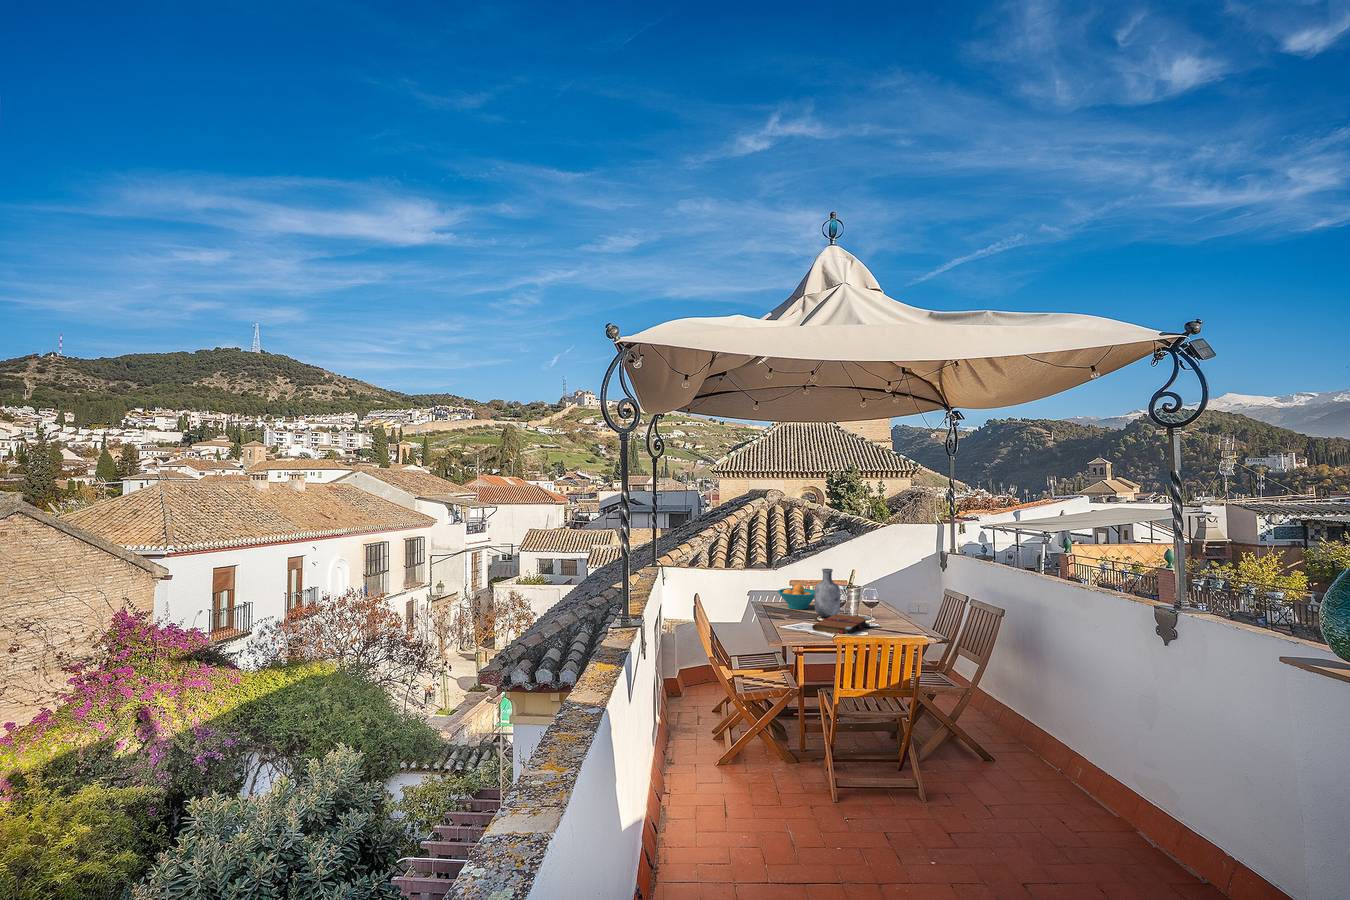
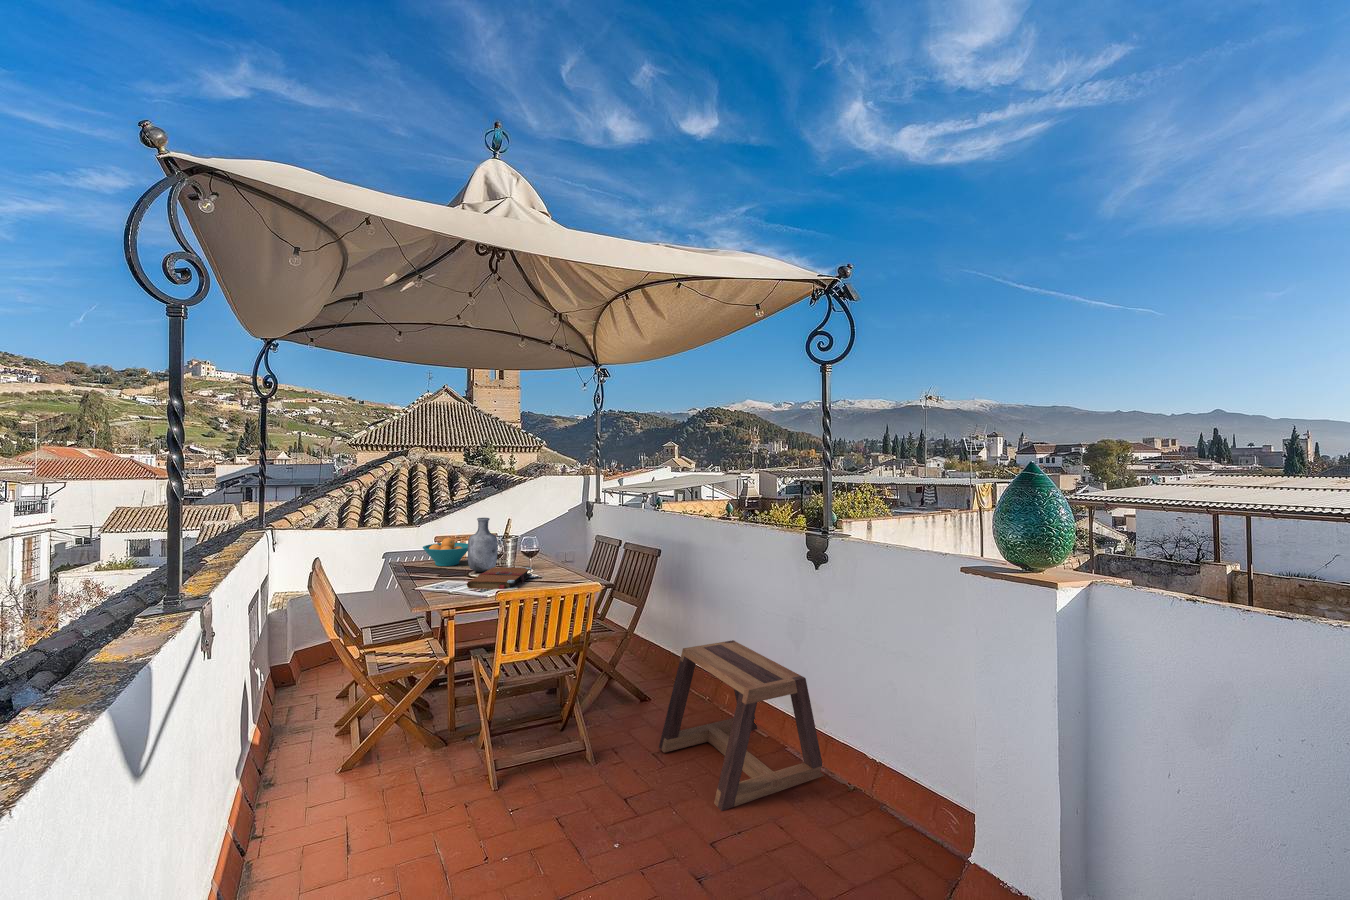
stool: none [992,712,1176,871] -> present [659,640,824,811]

